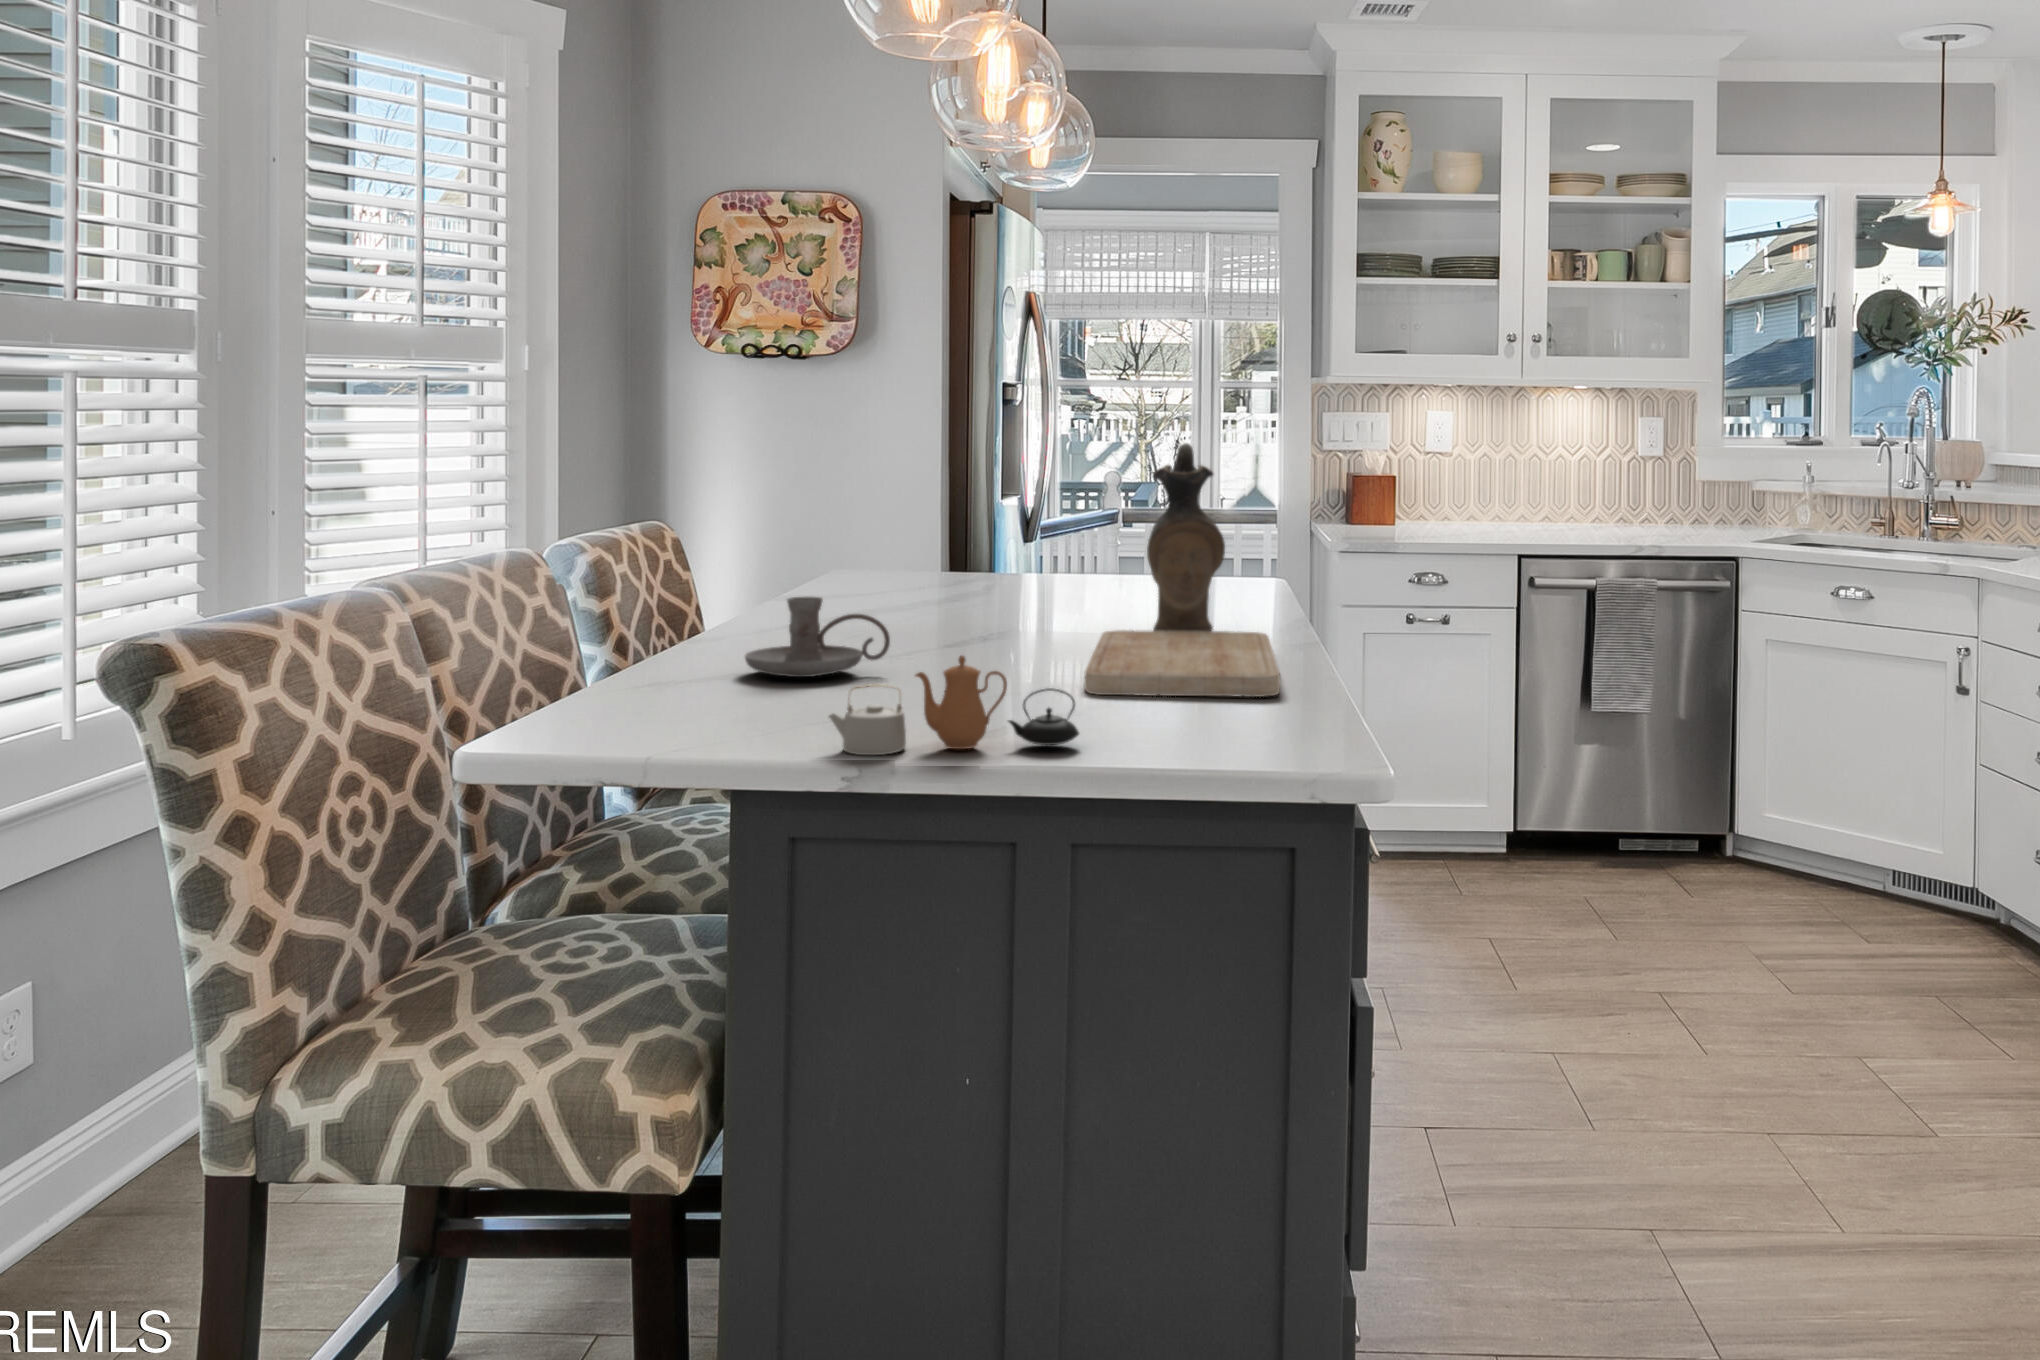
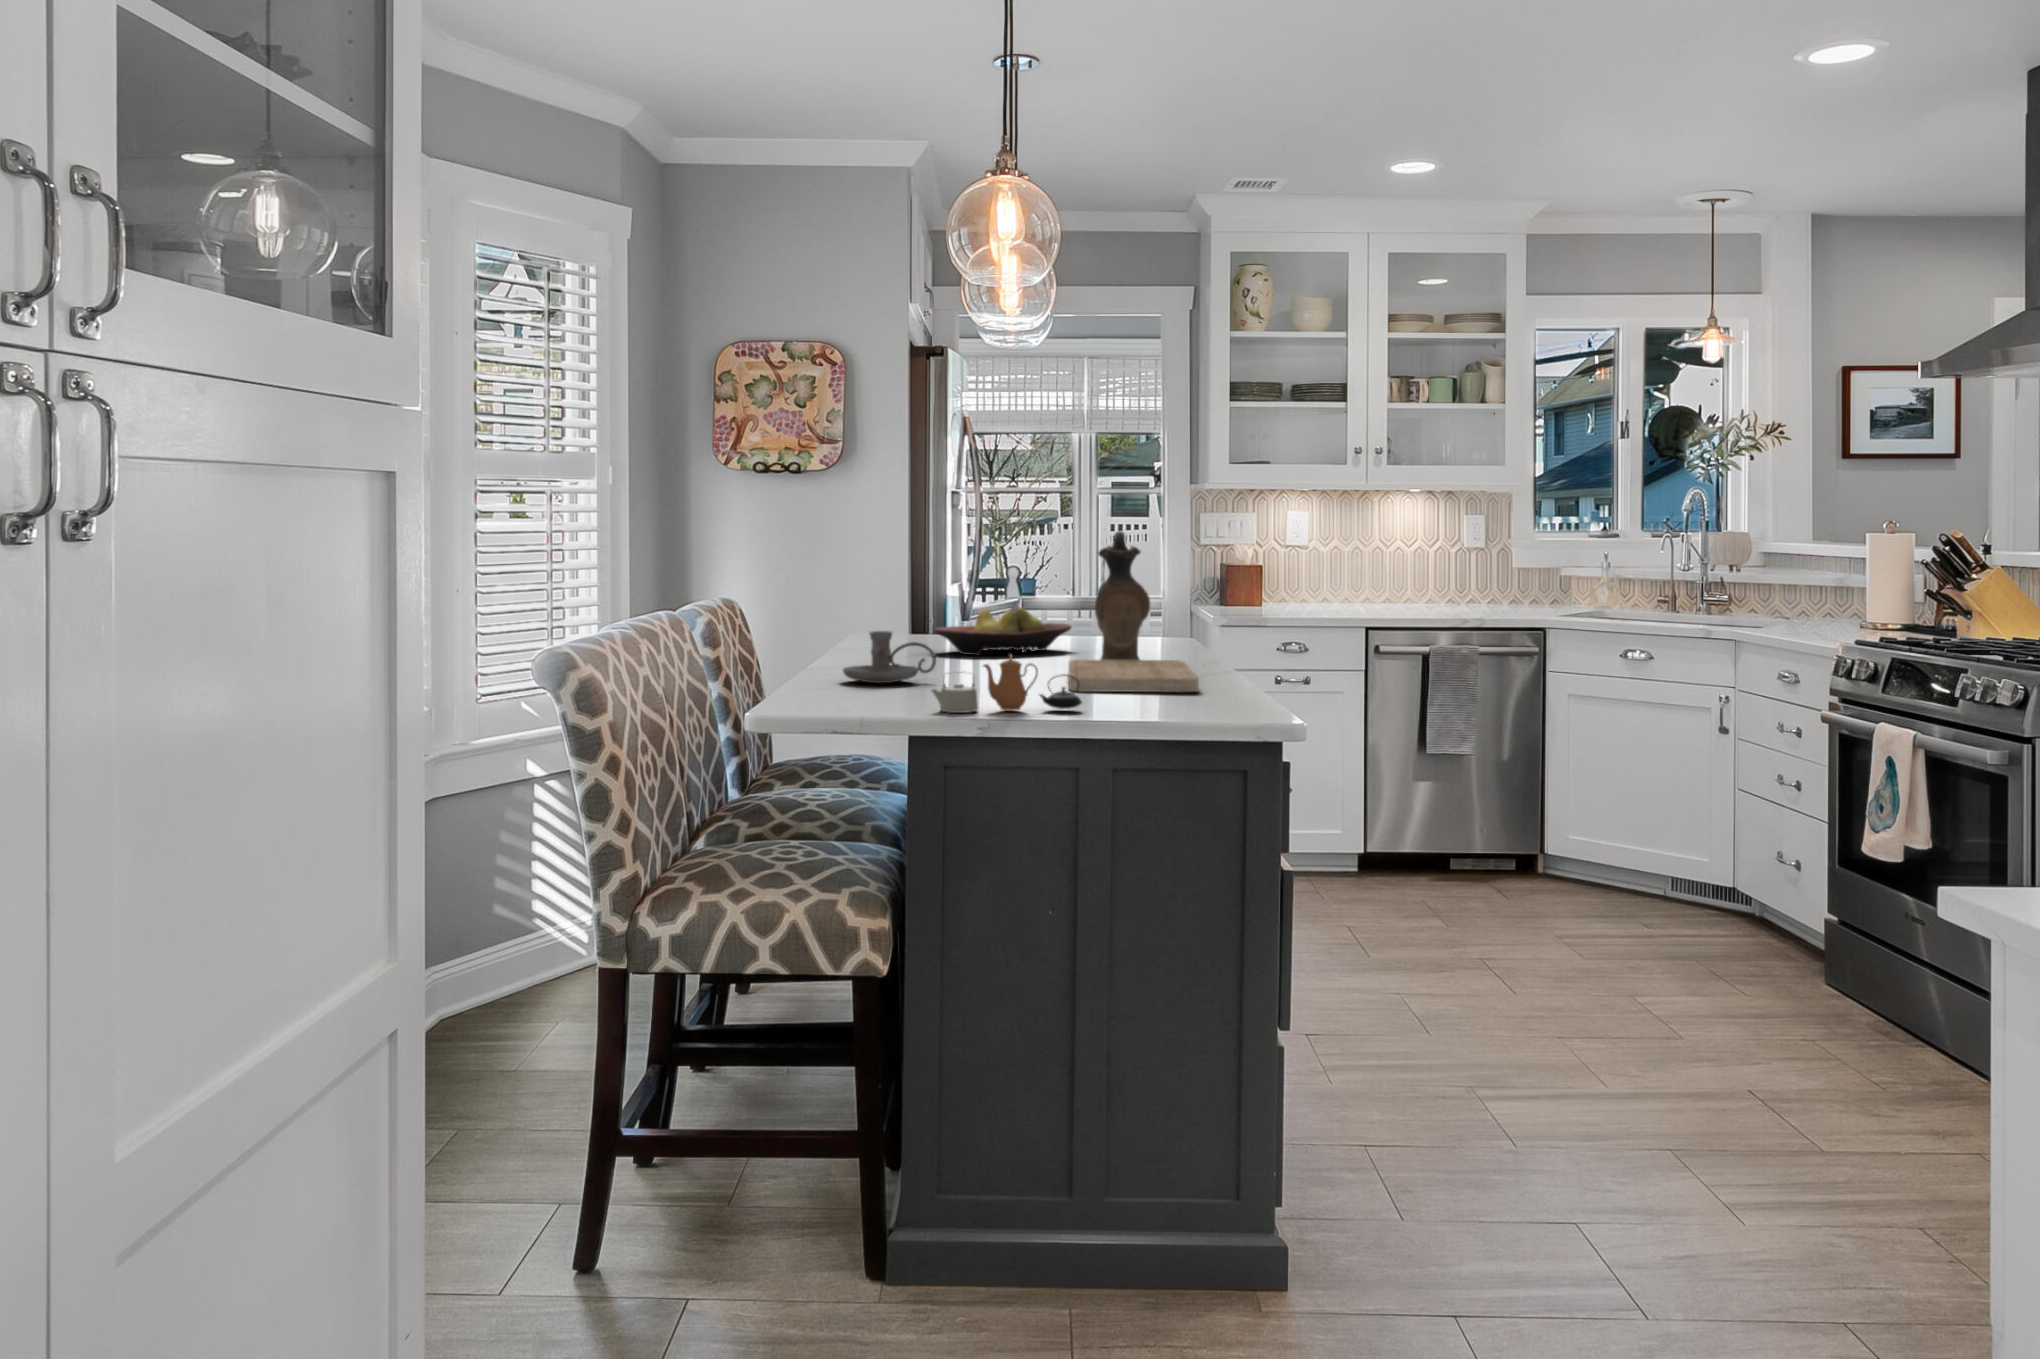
fruit bowl: none [933,544,1128,612] -> present [935,607,1071,655]

